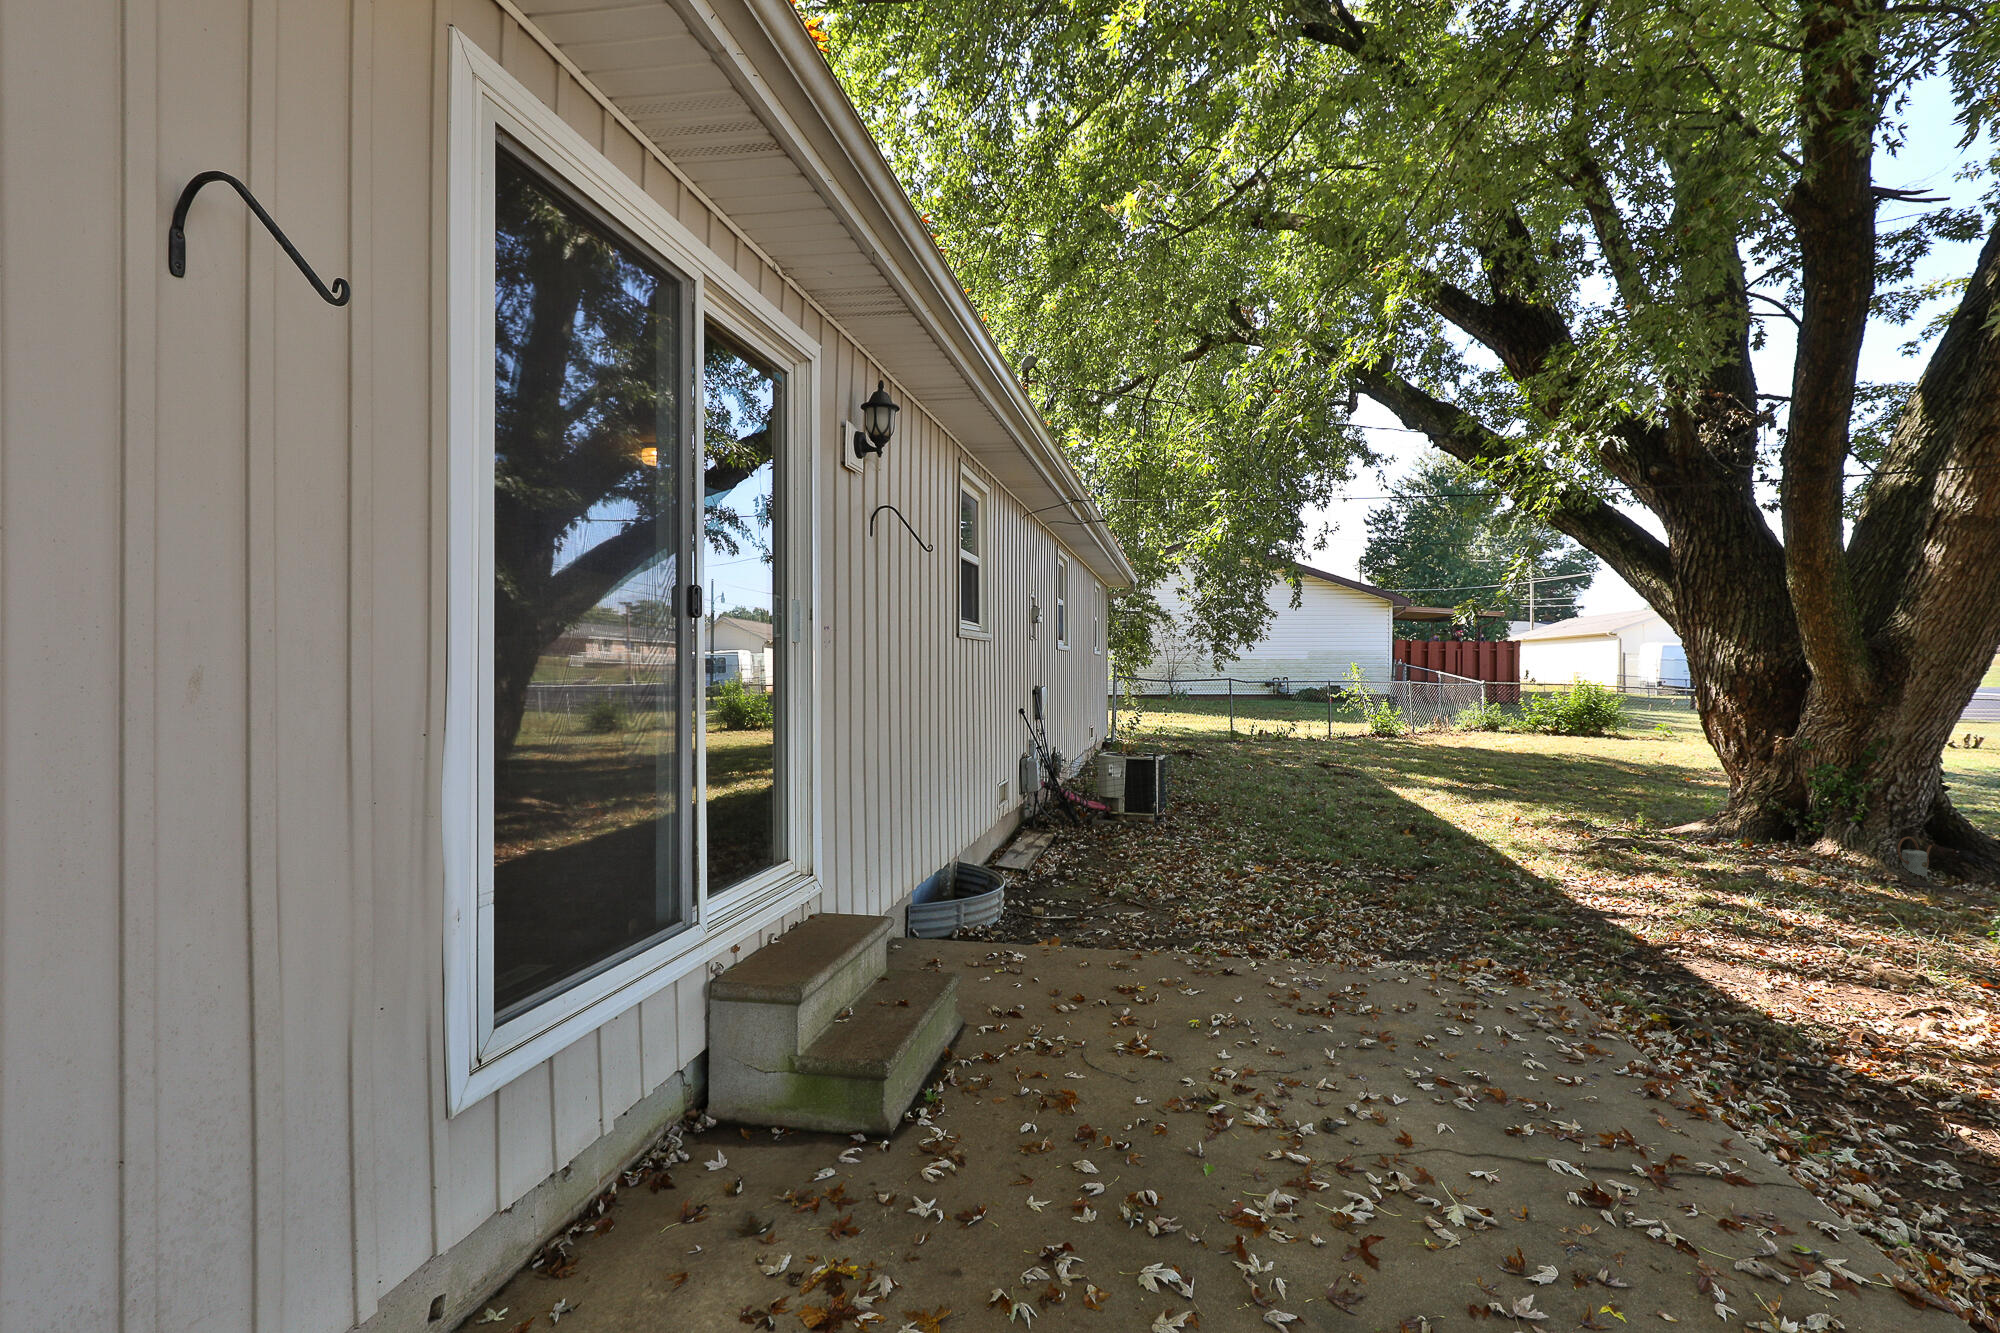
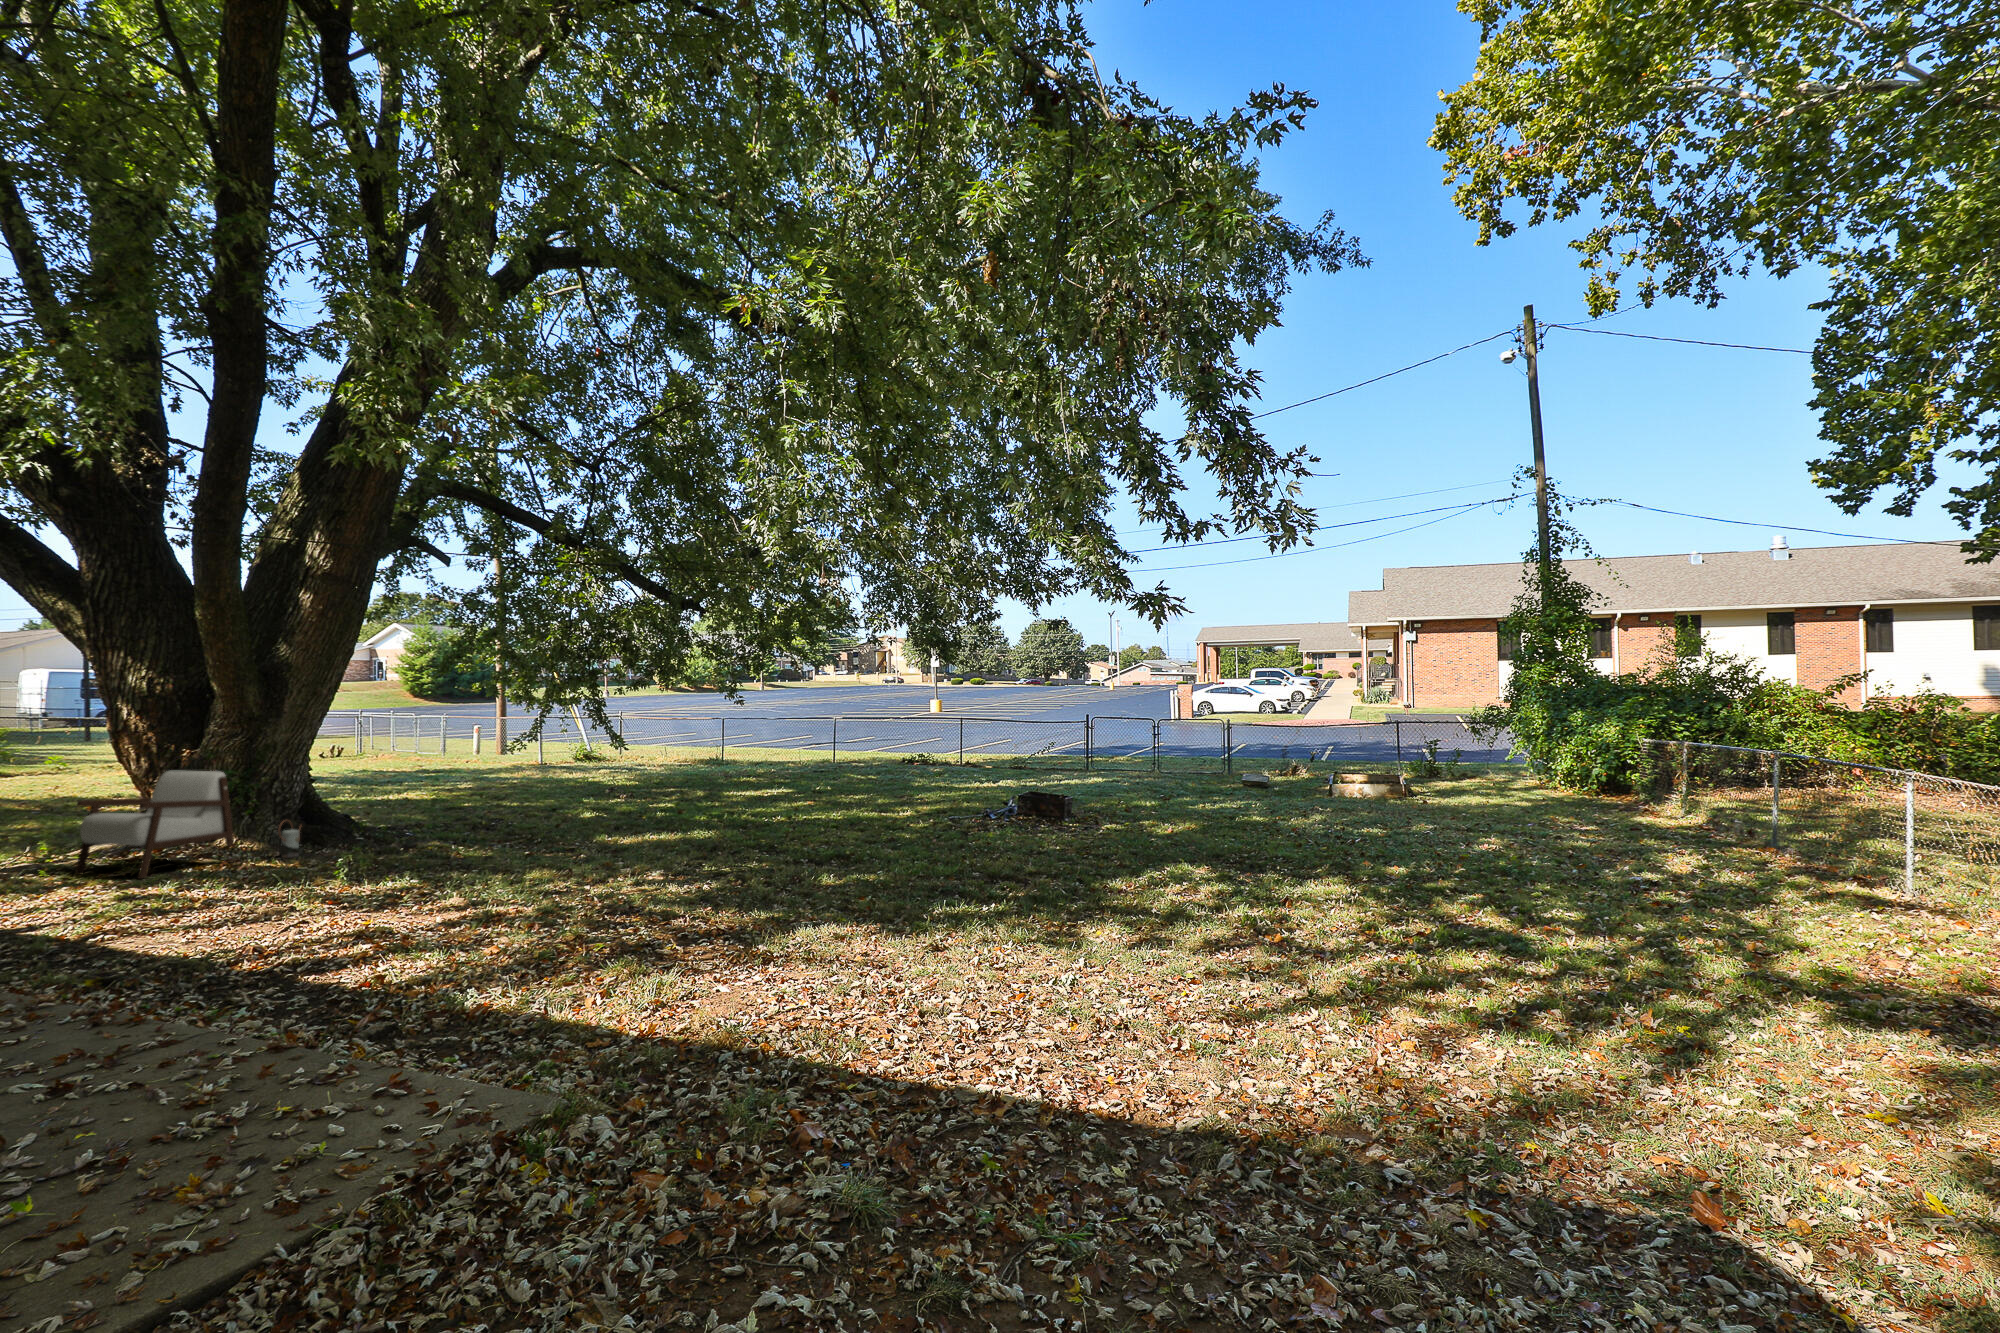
armchair: none [1662,760,1840,879] -> present [75,771,236,878]

